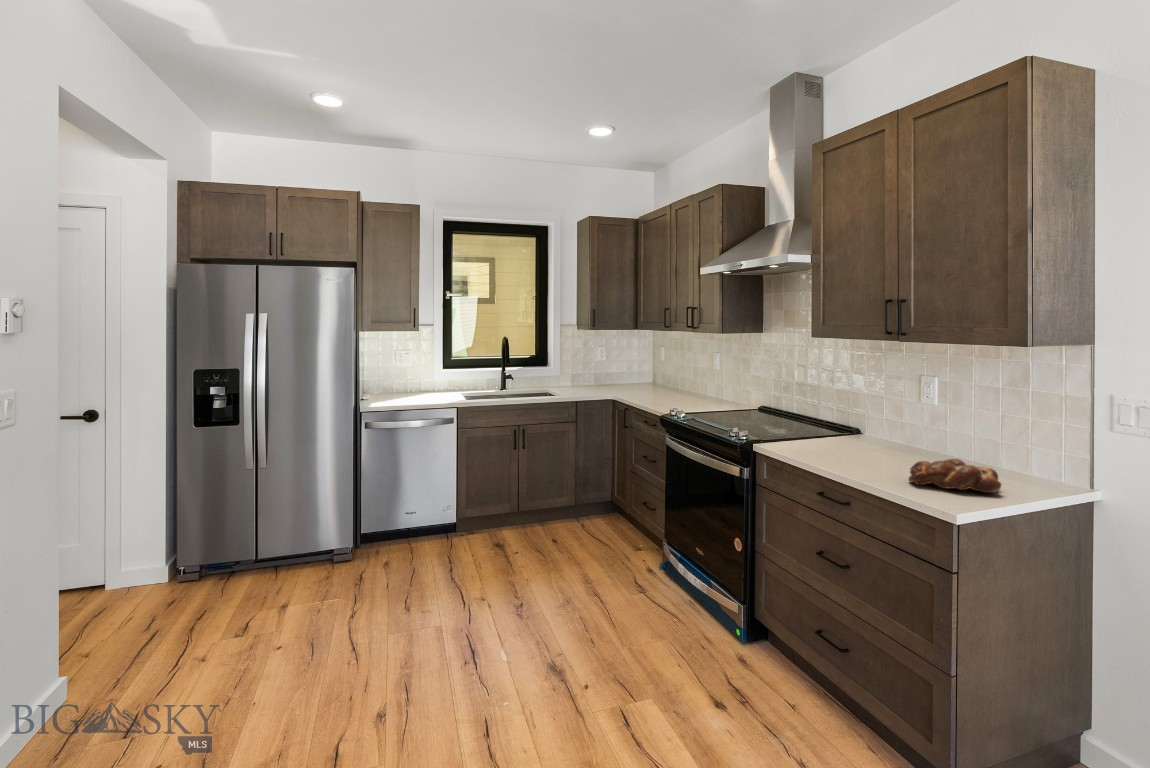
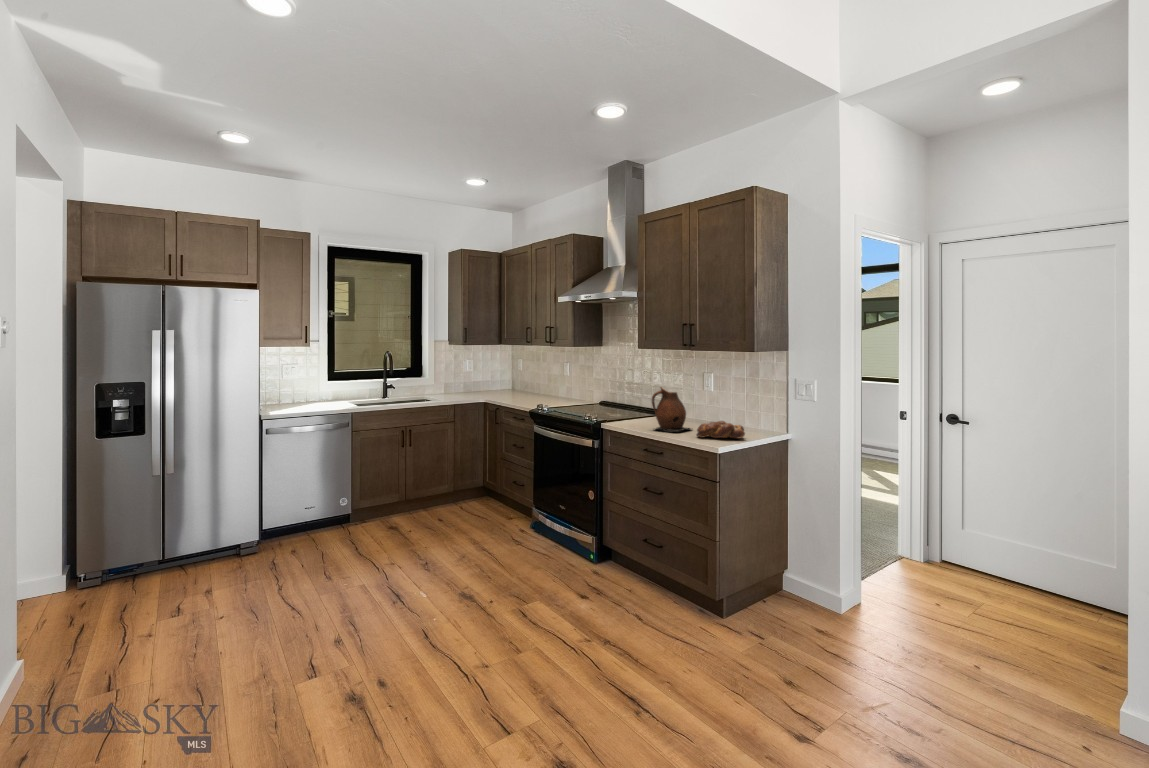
ceramic pitcher: none [832,397,900,469] -> present [652,387,691,431]

